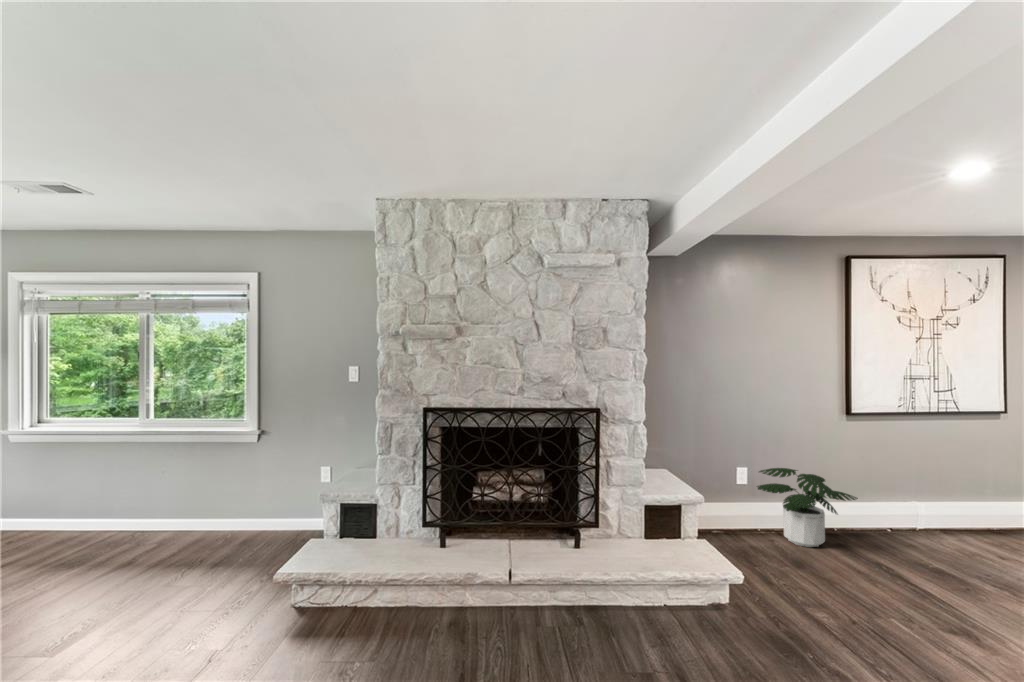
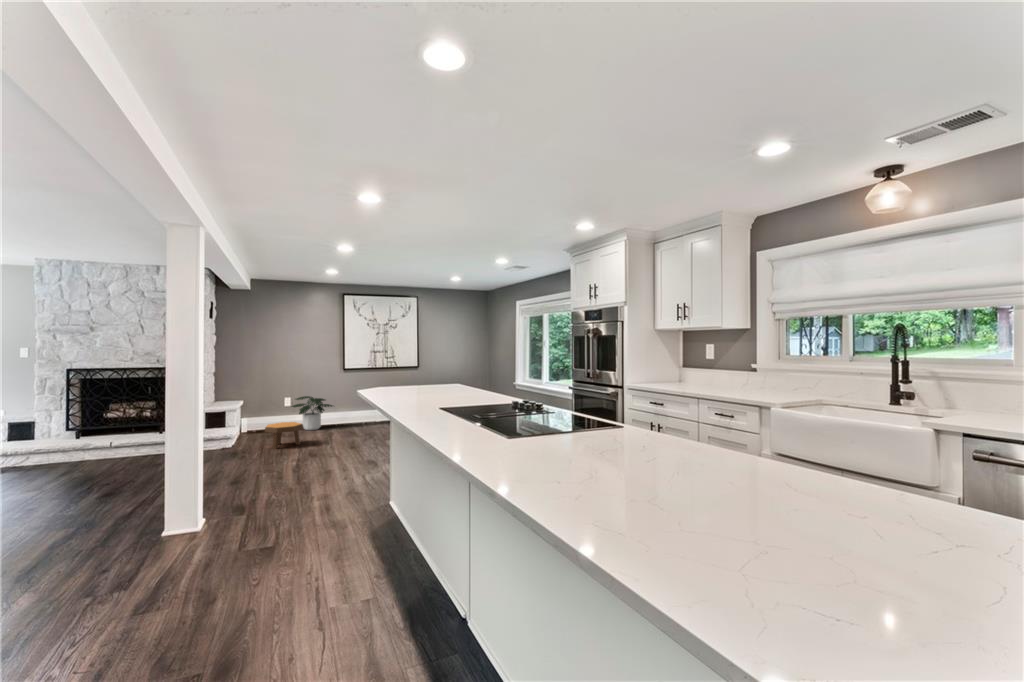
footstool: none [802,556,910,651] -> present [265,422,304,449]

